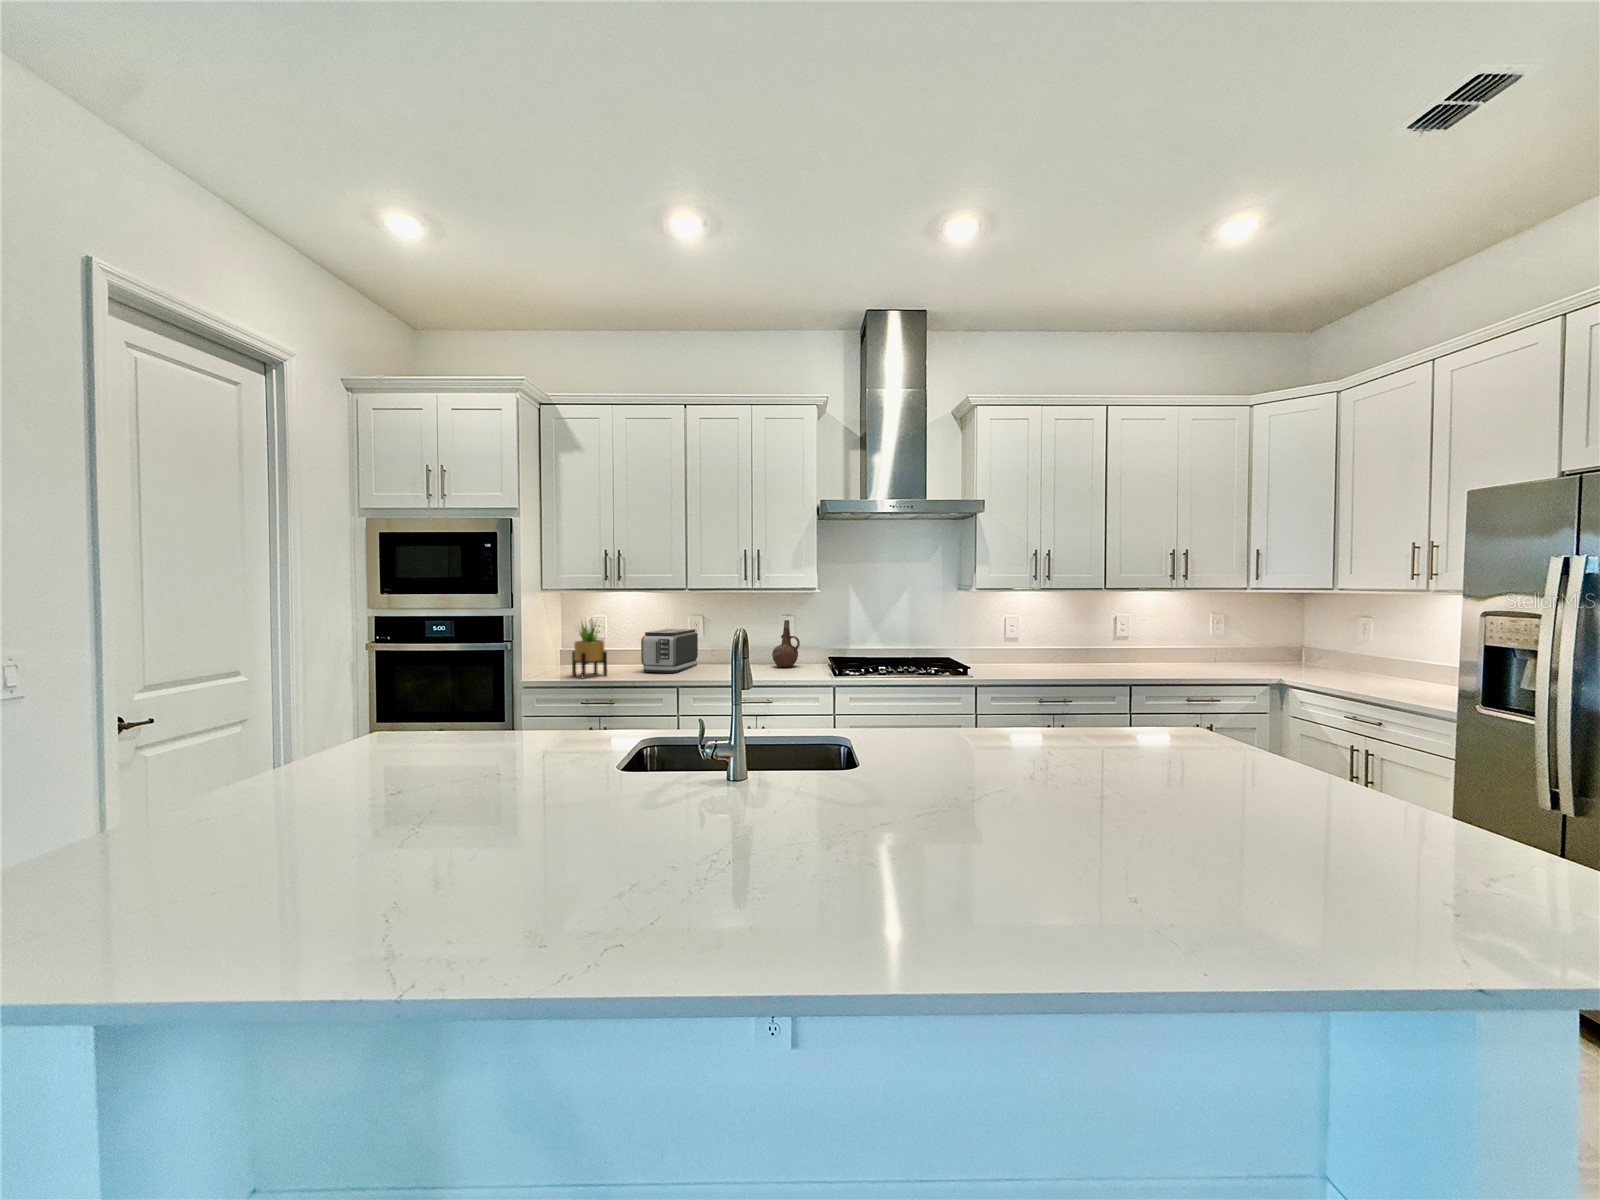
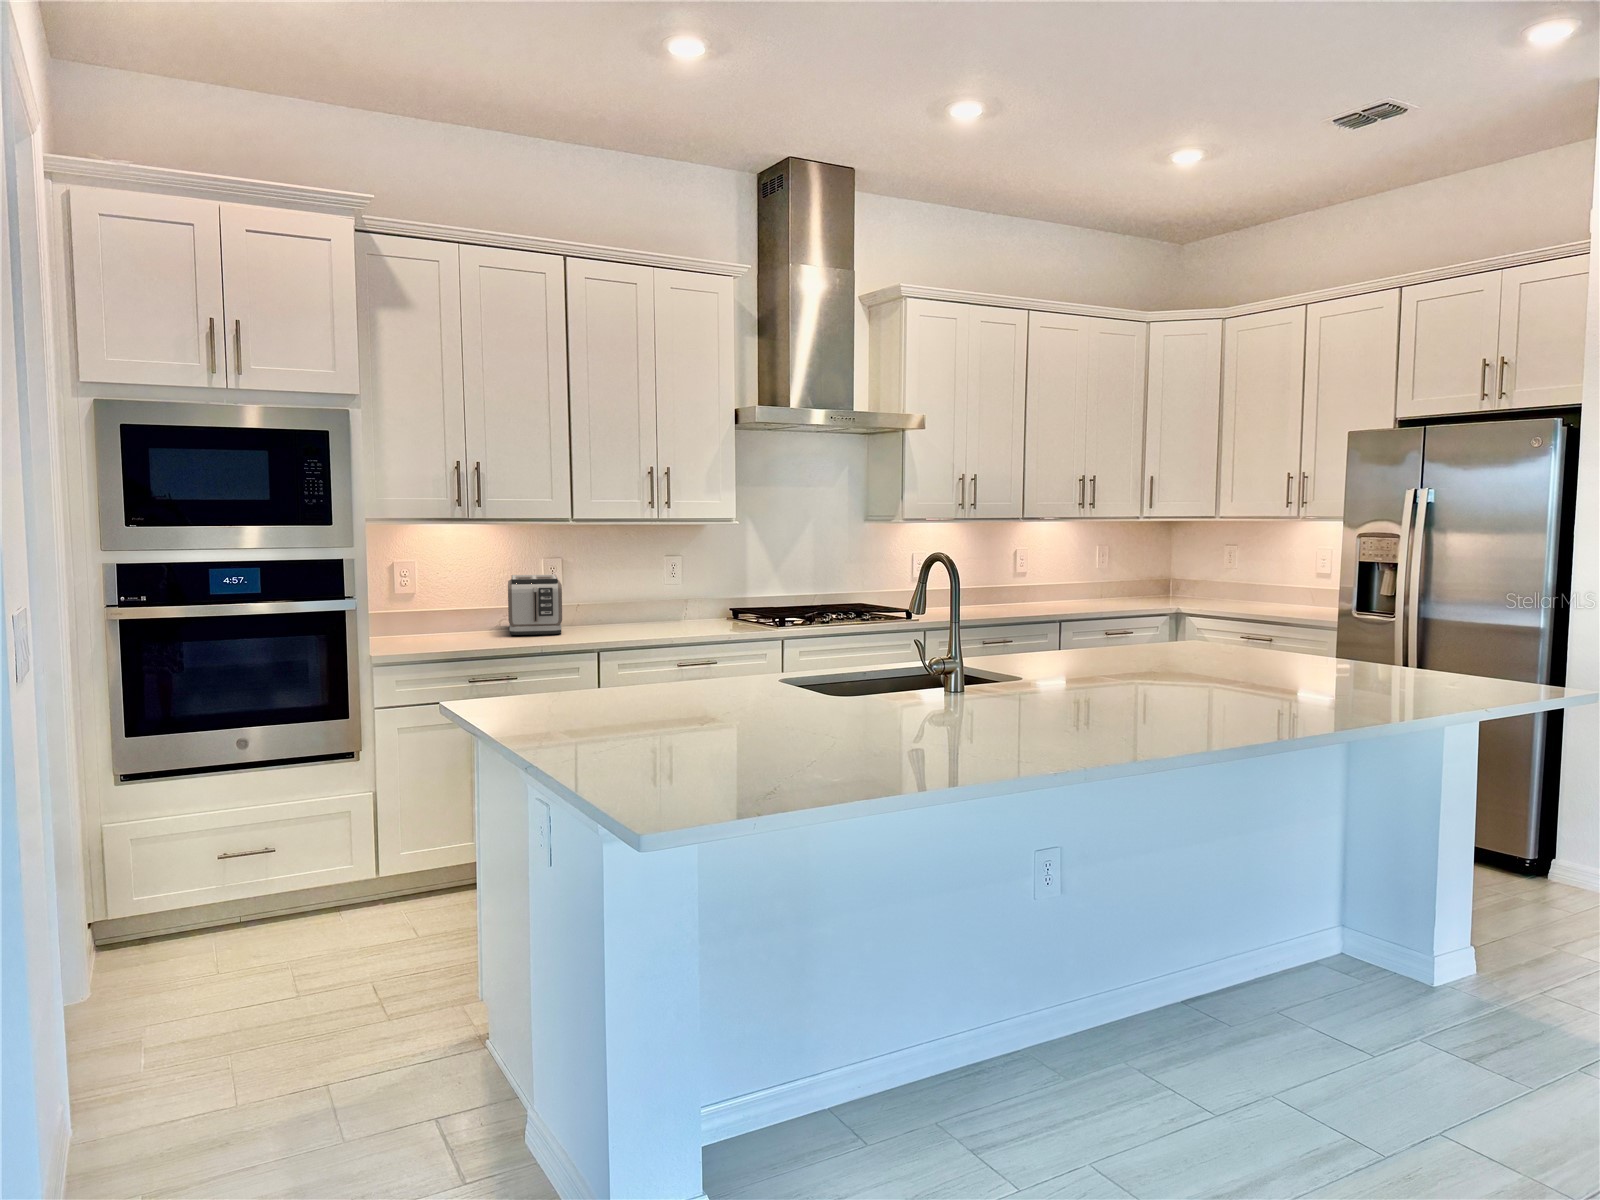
ceramic pitcher: present [772,620,800,667] -> none [667,559,703,620]
potted plant: present [572,622,607,678] -> none [415,558,469,647]

